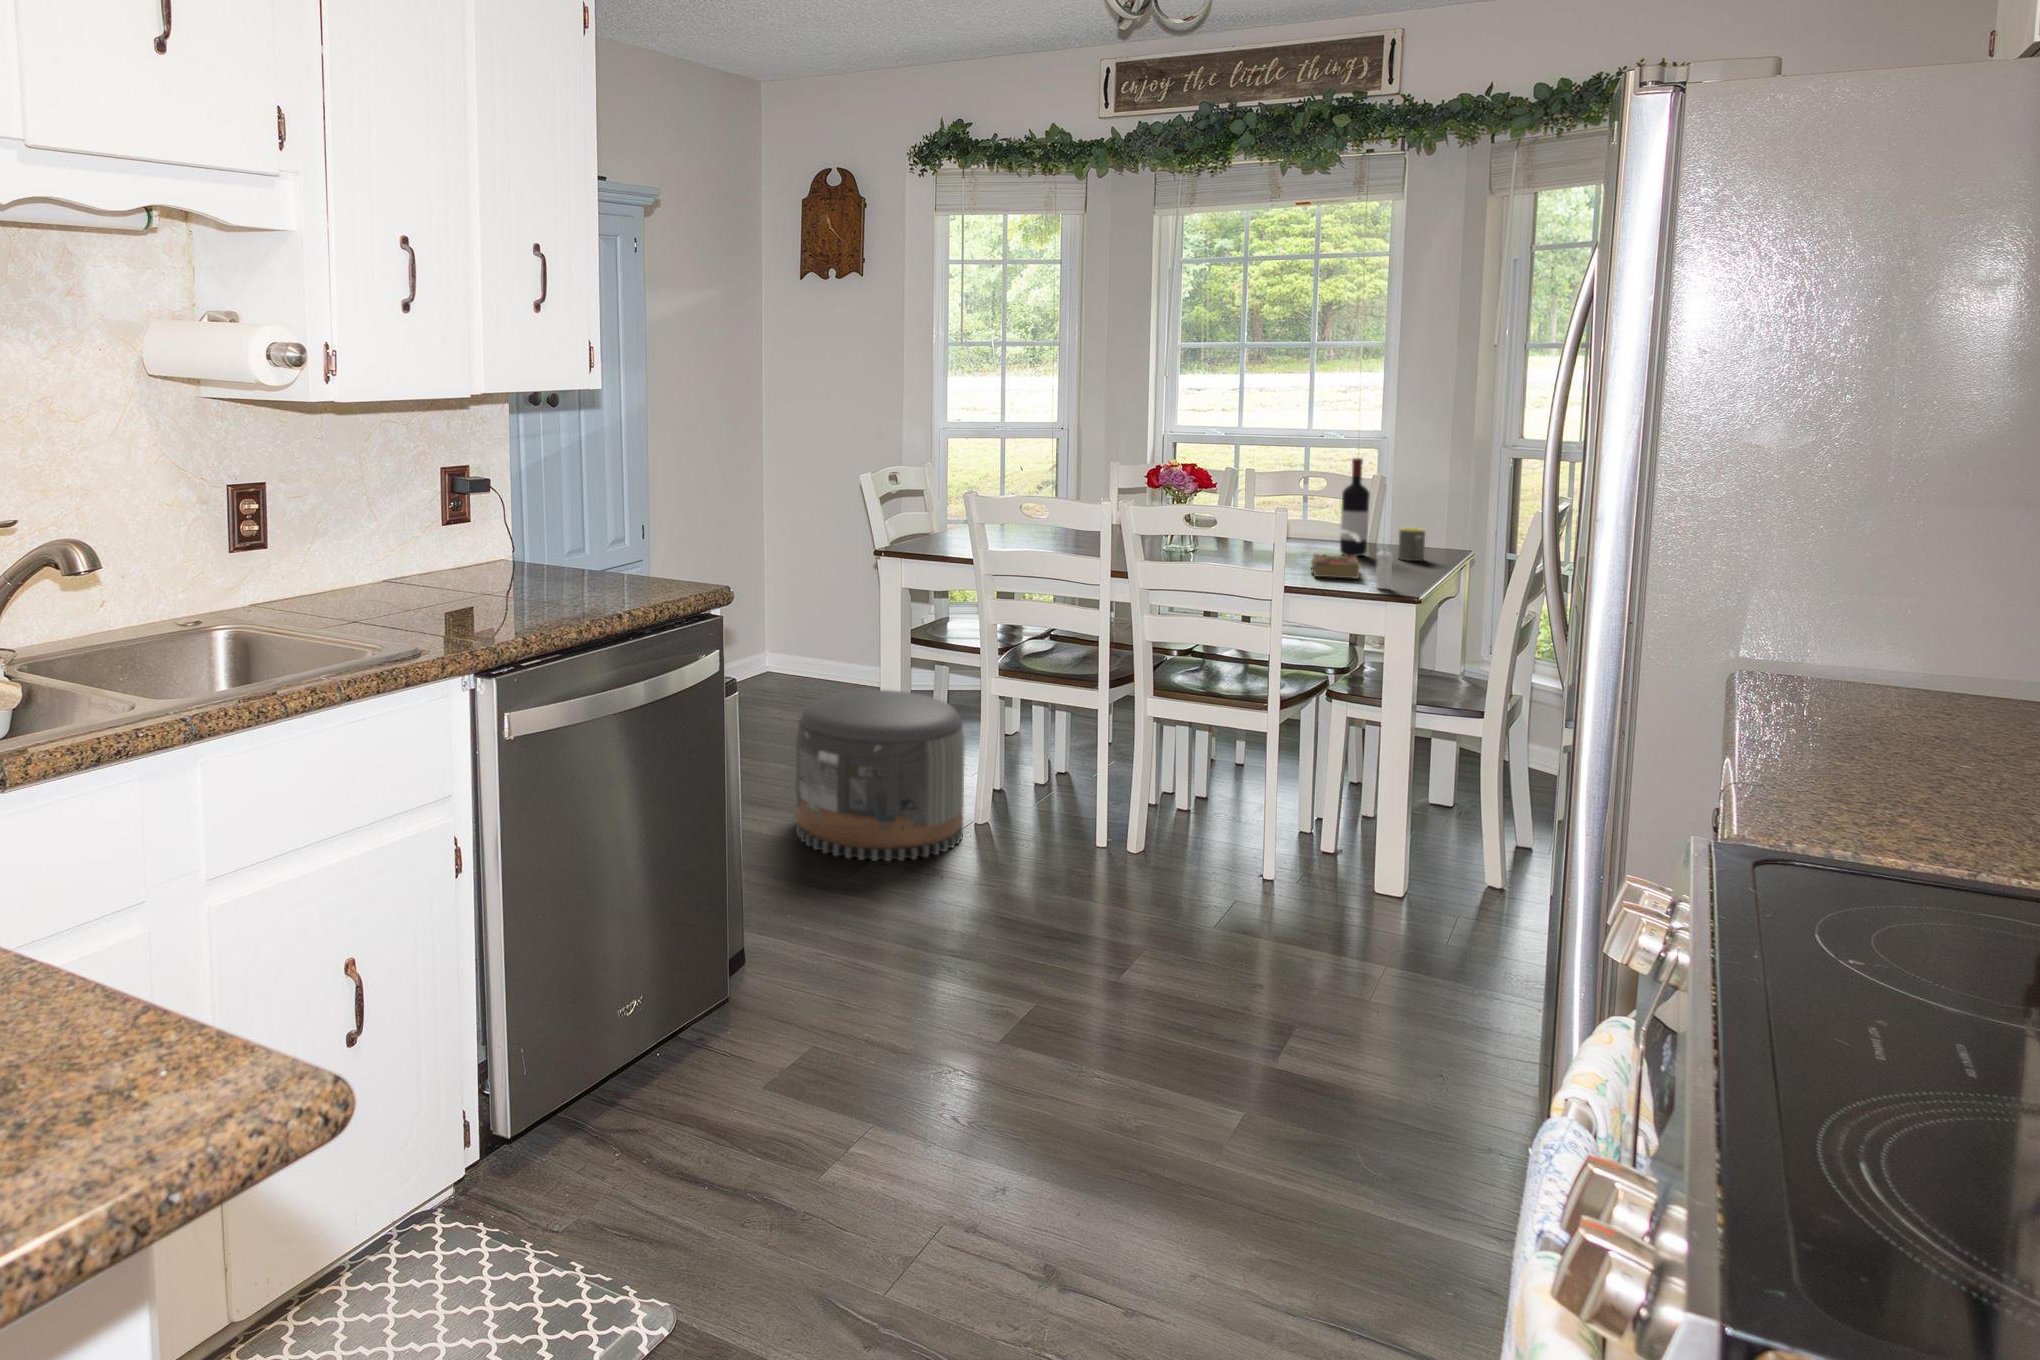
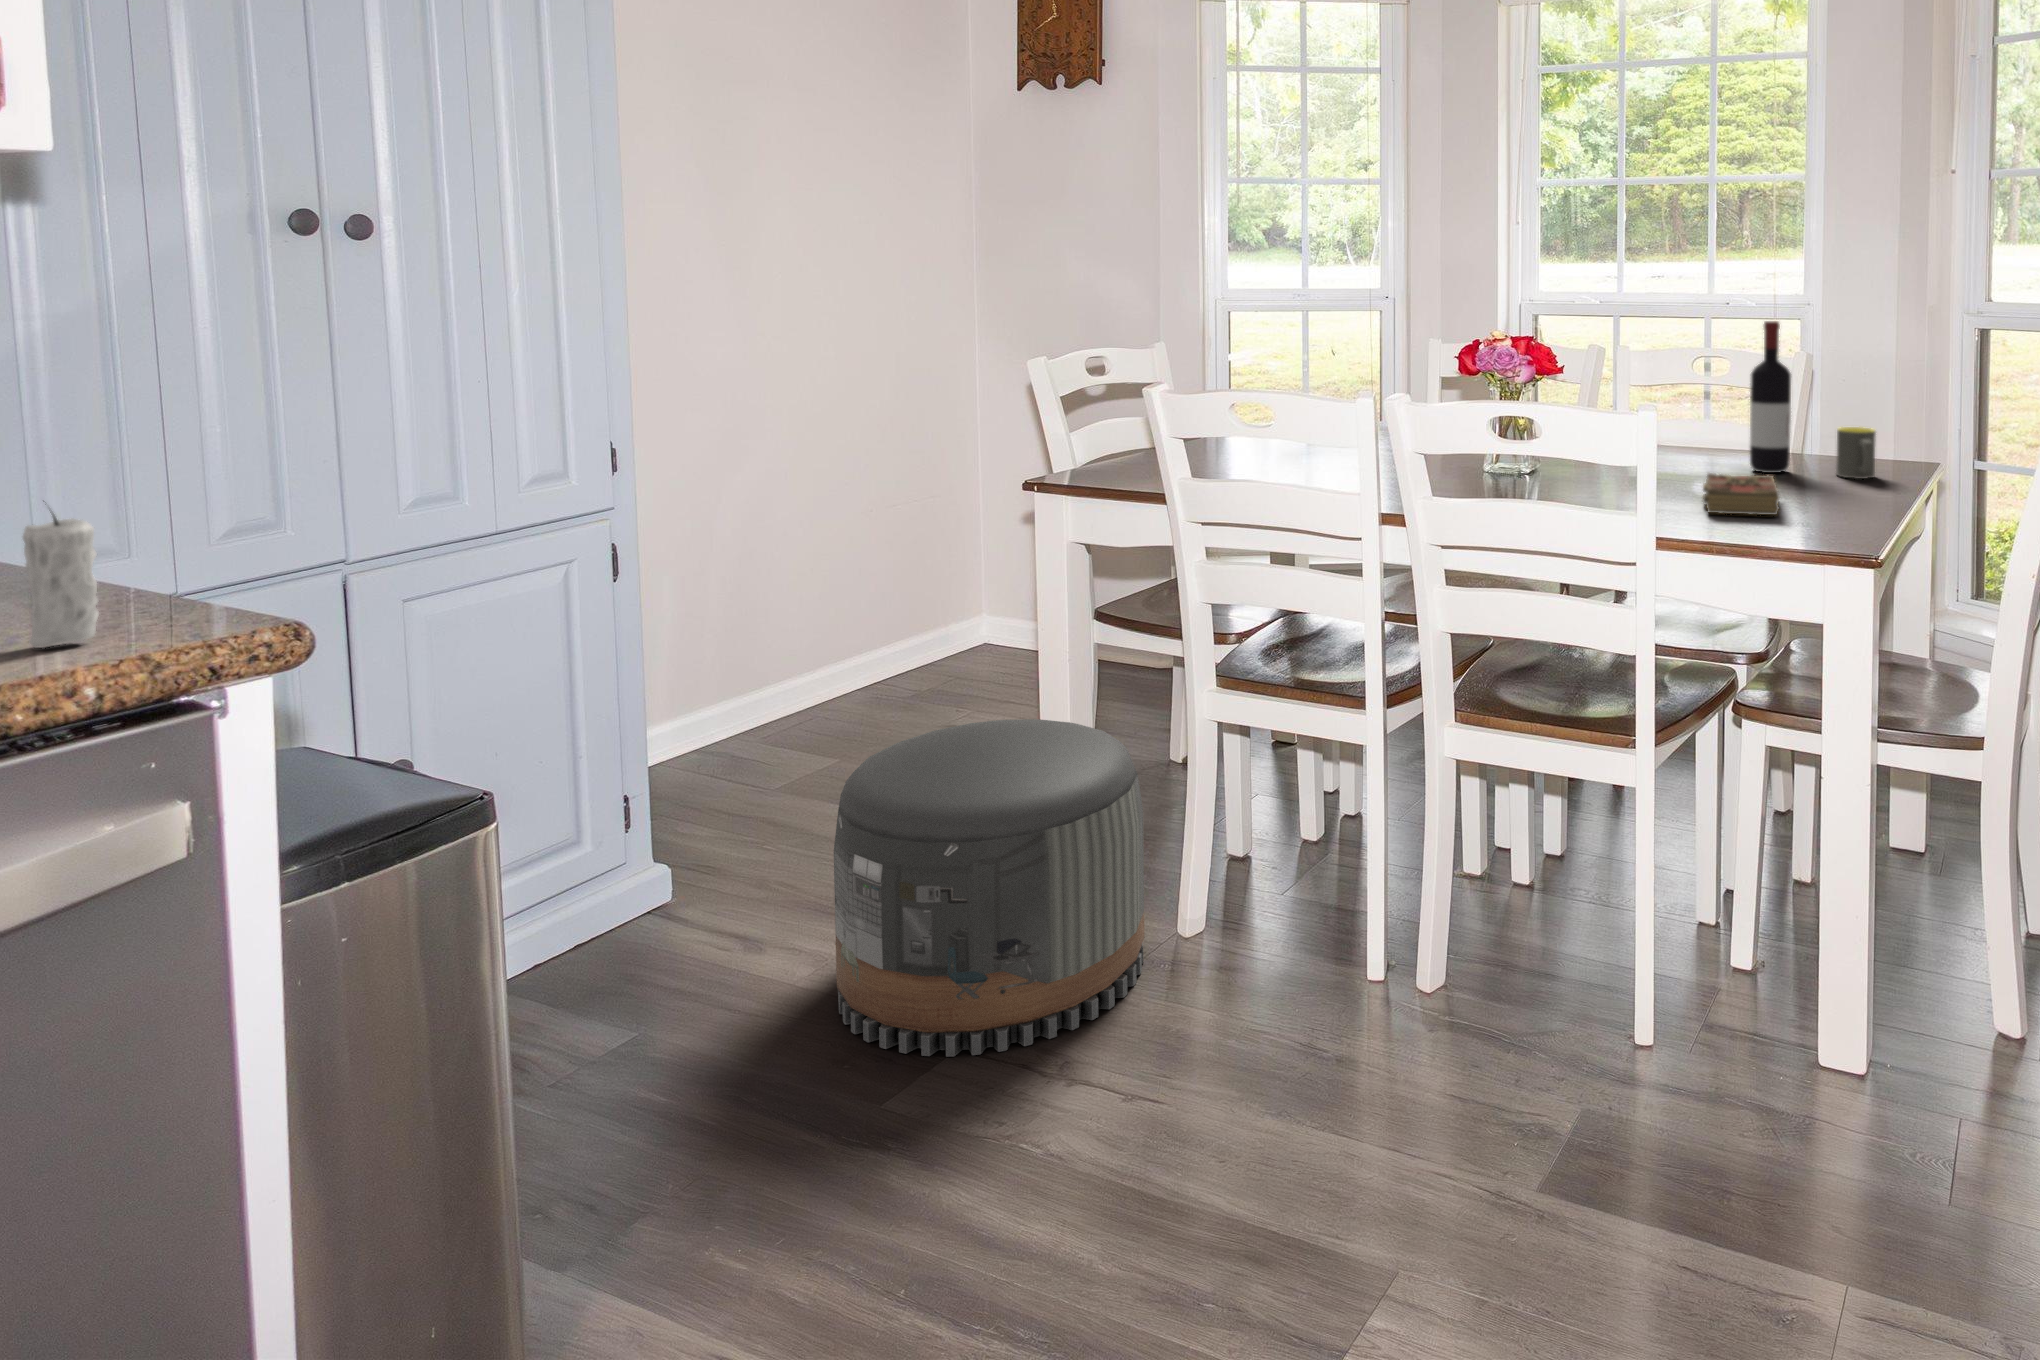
candle: present [1376,551,1393,589] -> present [23,501,99,648]

